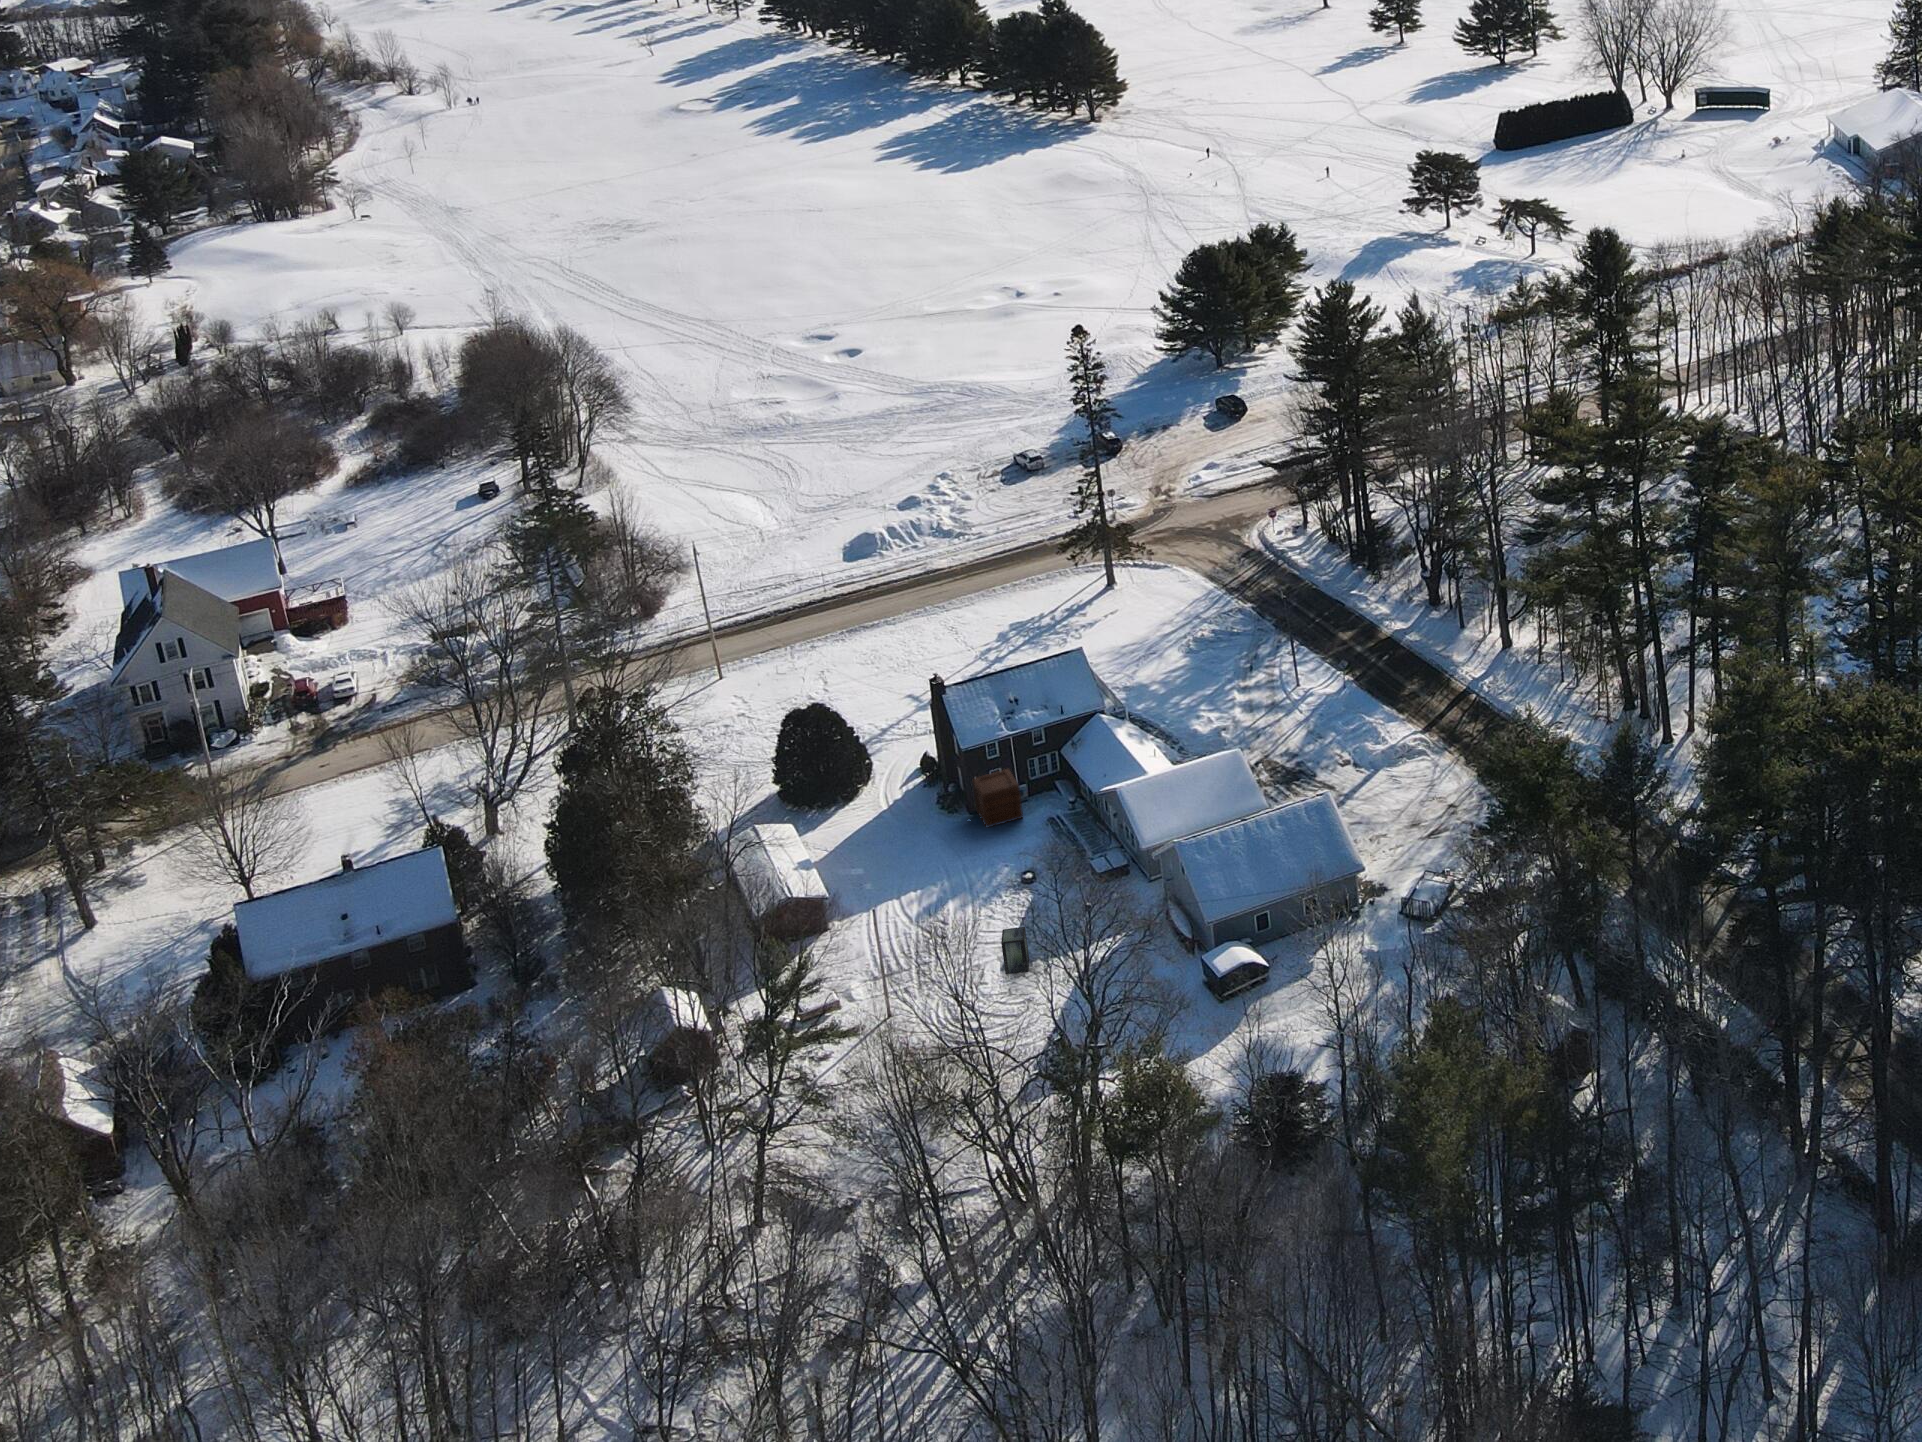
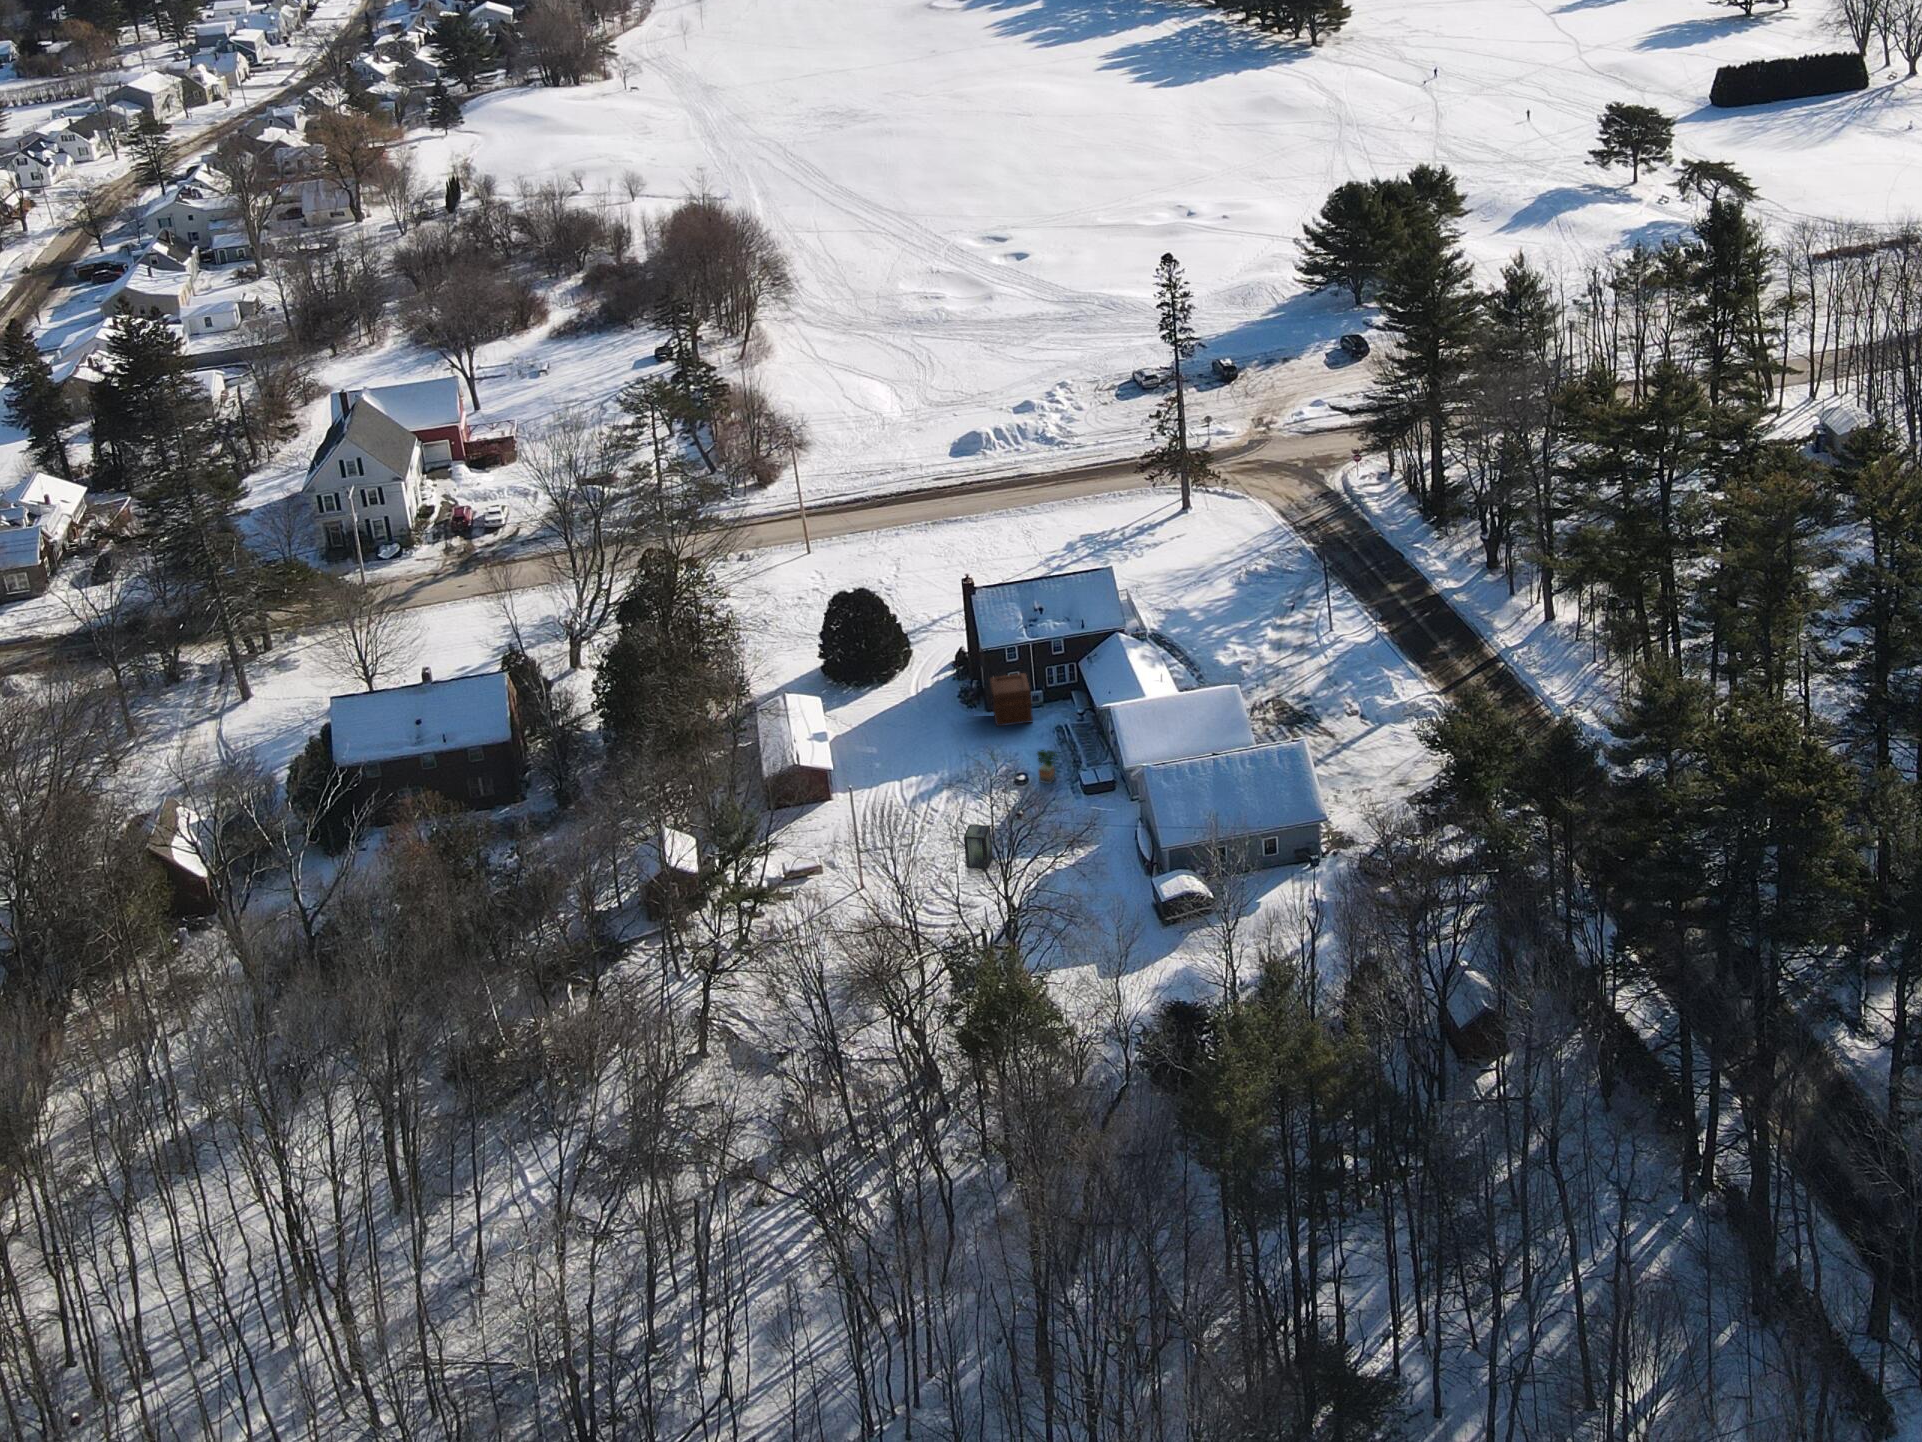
potted tree: none [1045,841,1068,877] -> present [1037,750,1057,784]

